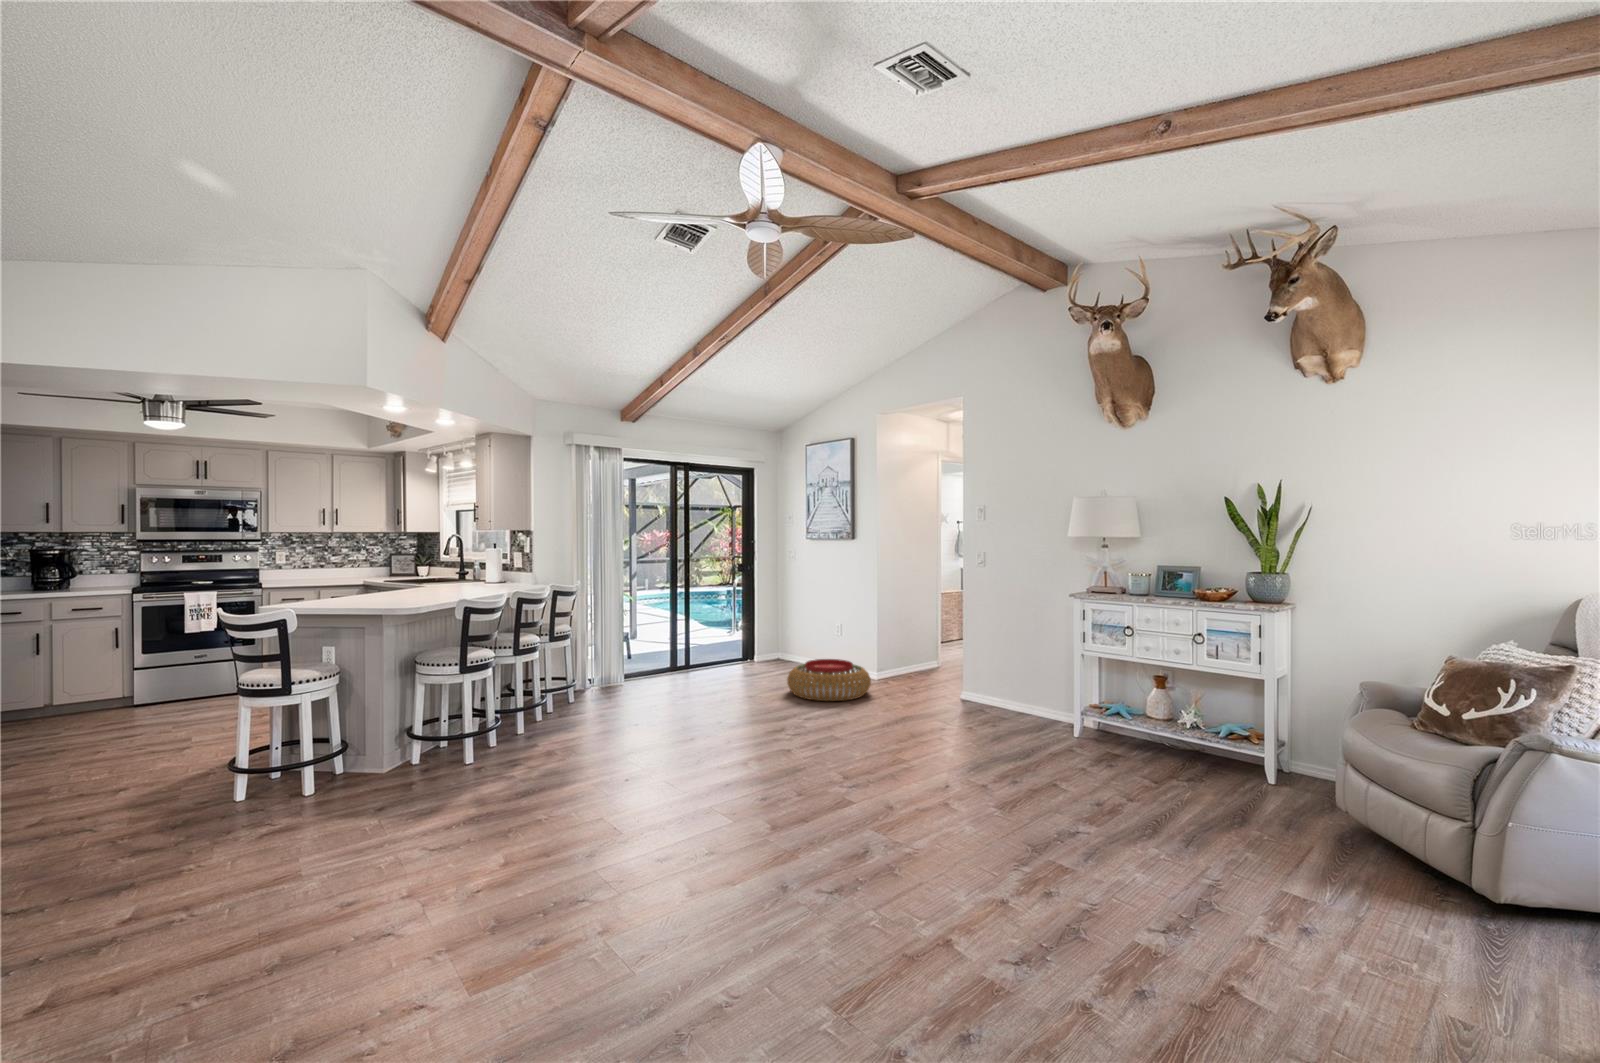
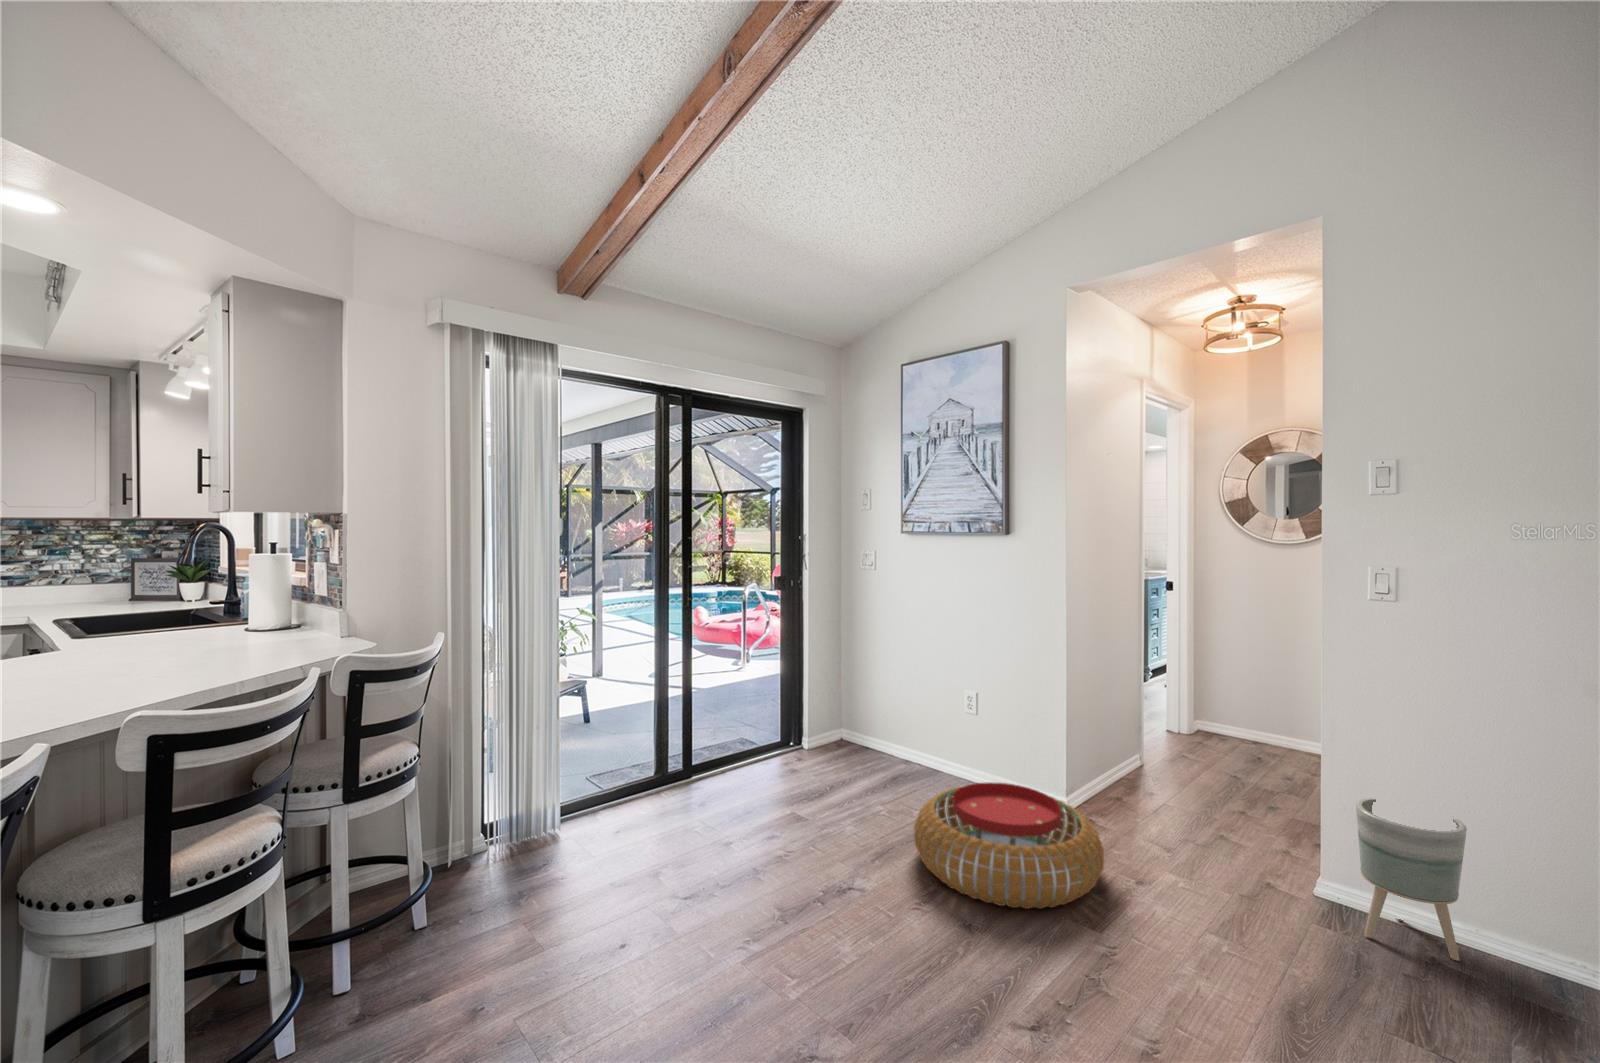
planter: none [962,653,998,712] -> present [1356,798,1467,961]

